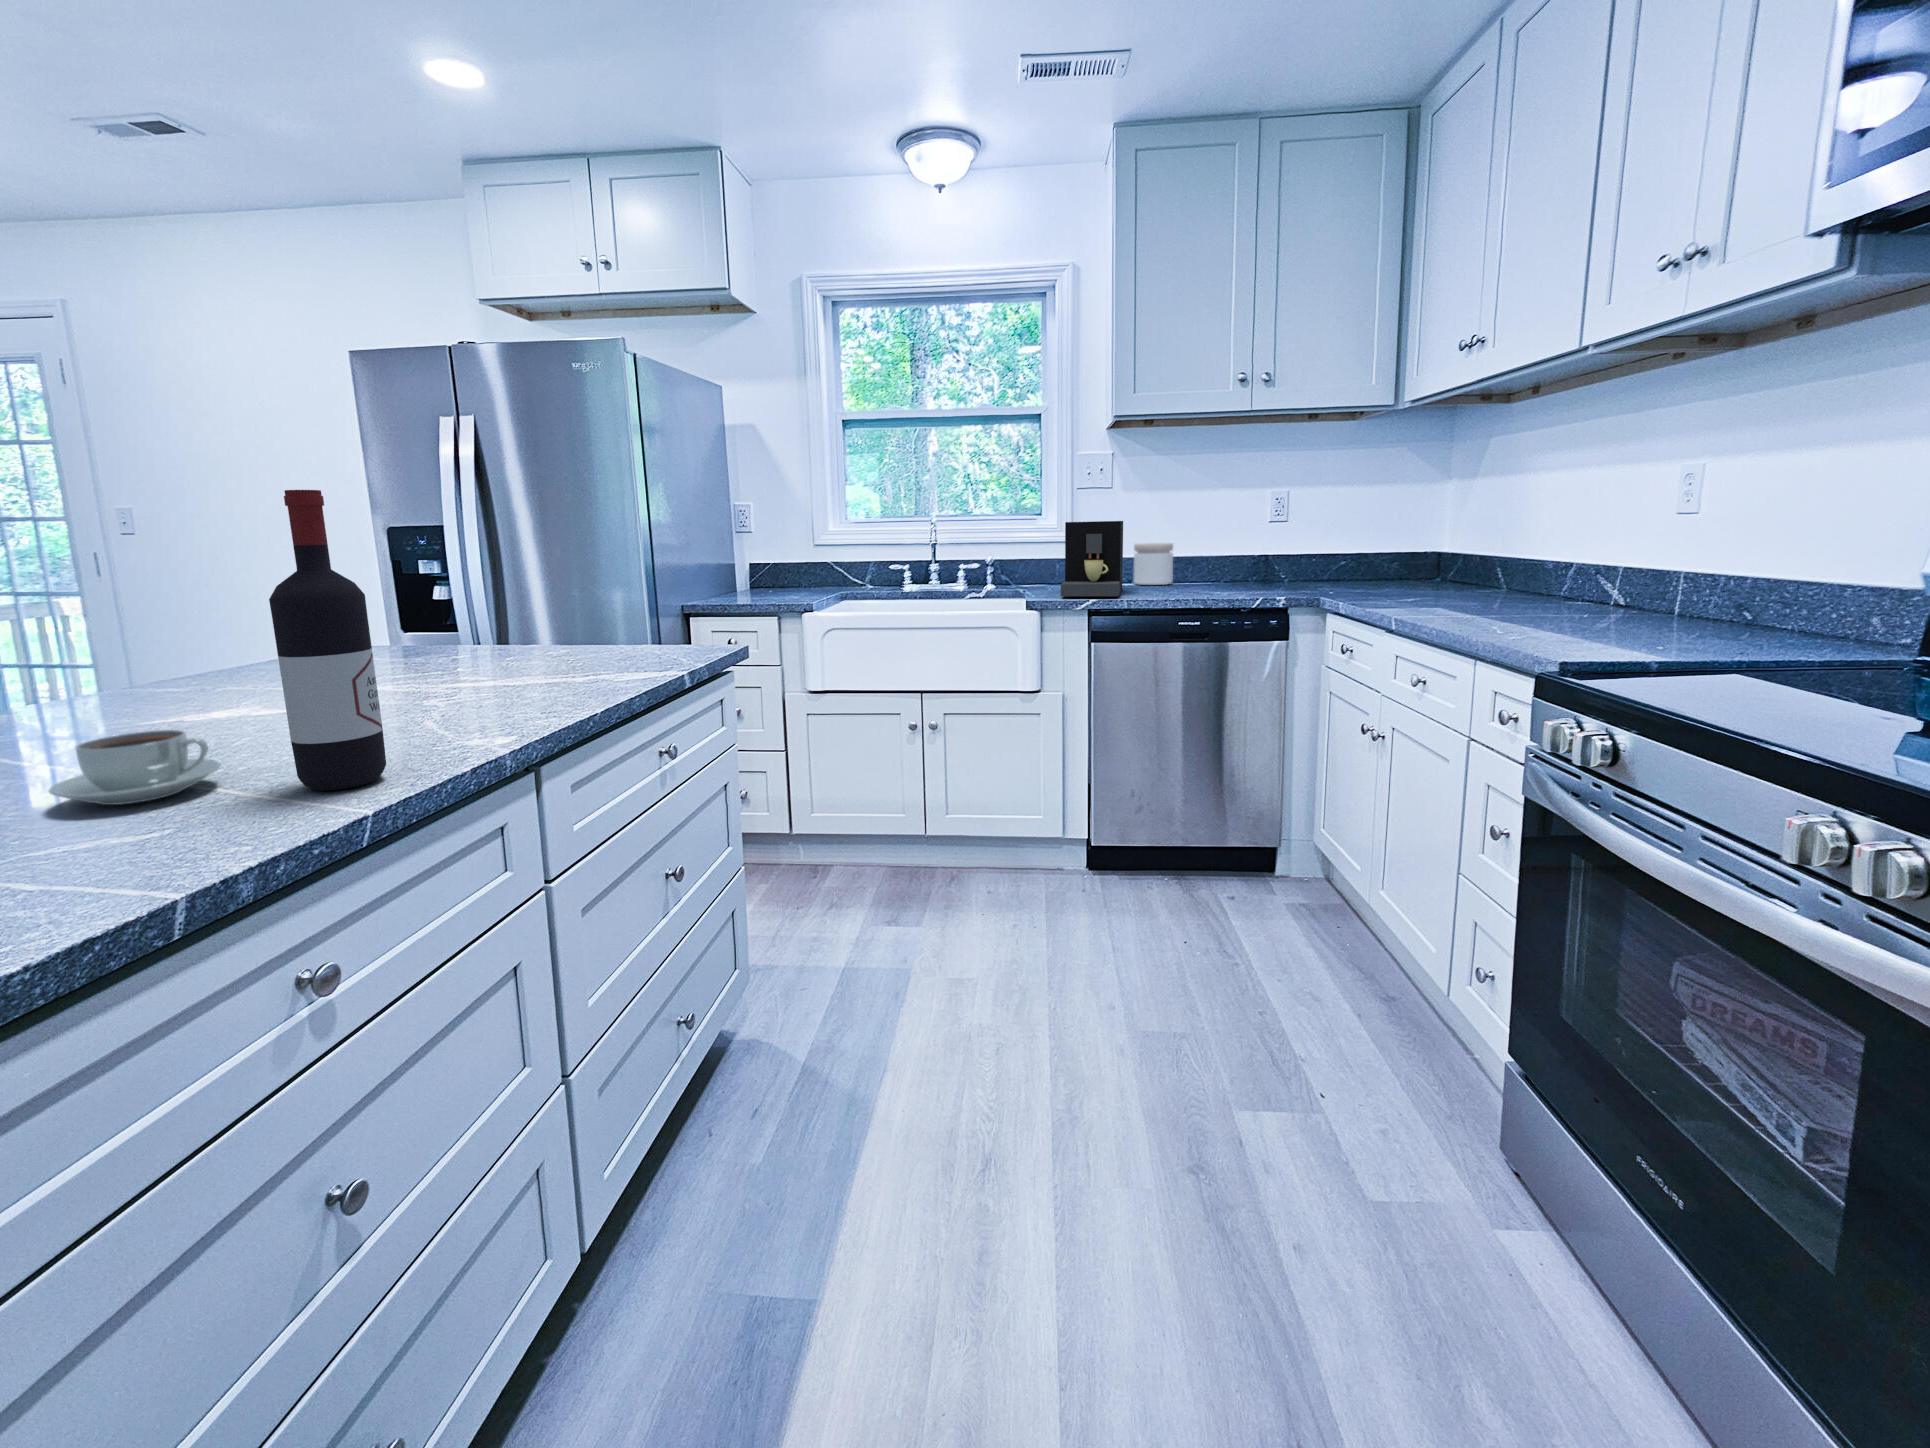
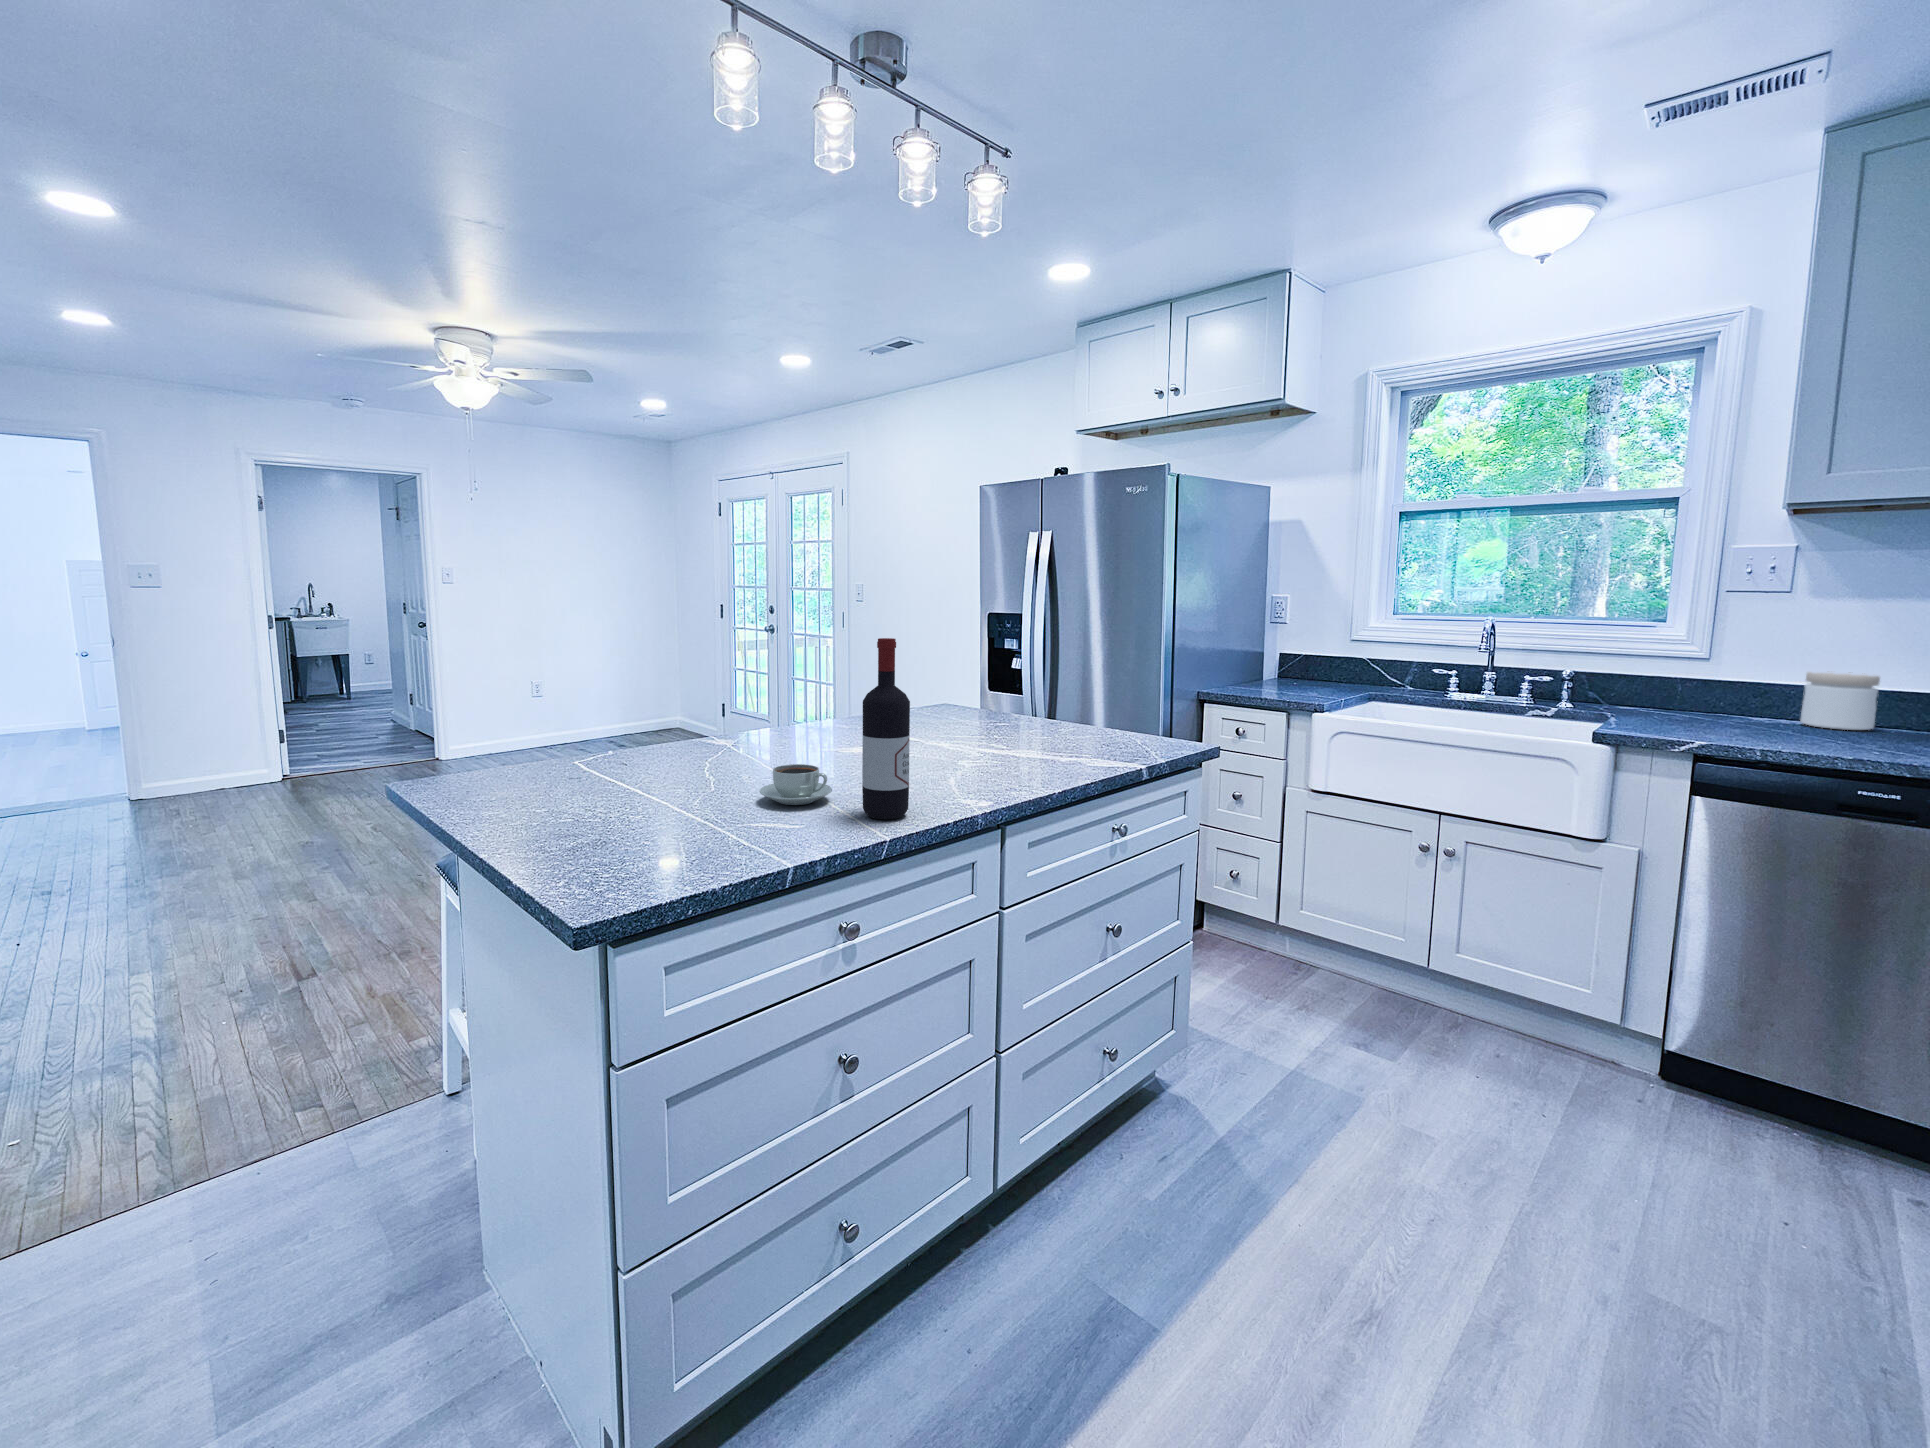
coffee maker: present [1061,521,1123,596] -> none [1645,640,1776,741]

